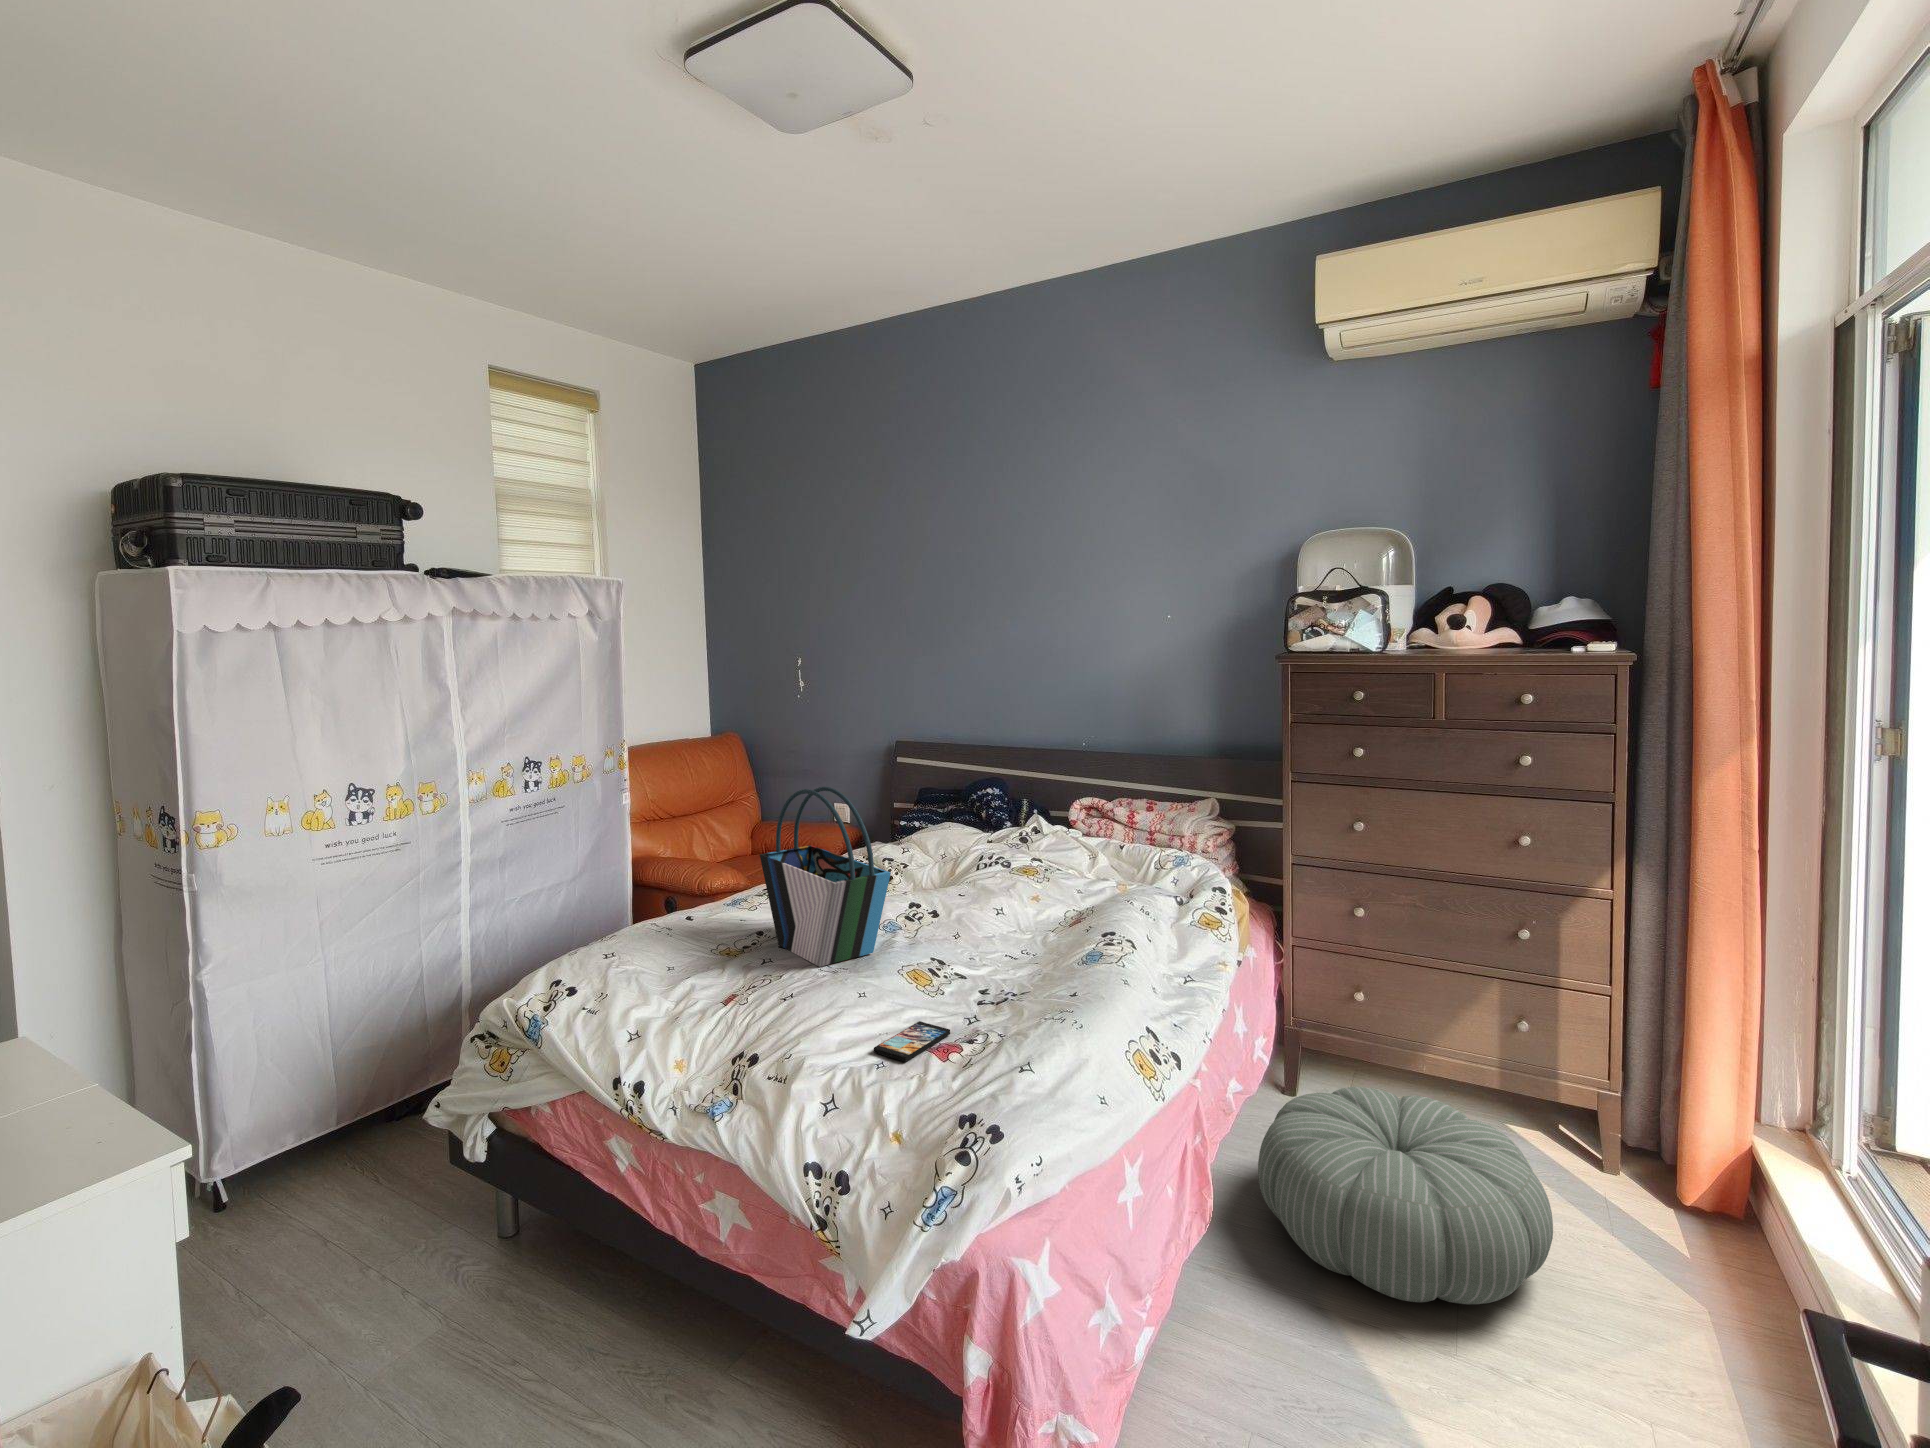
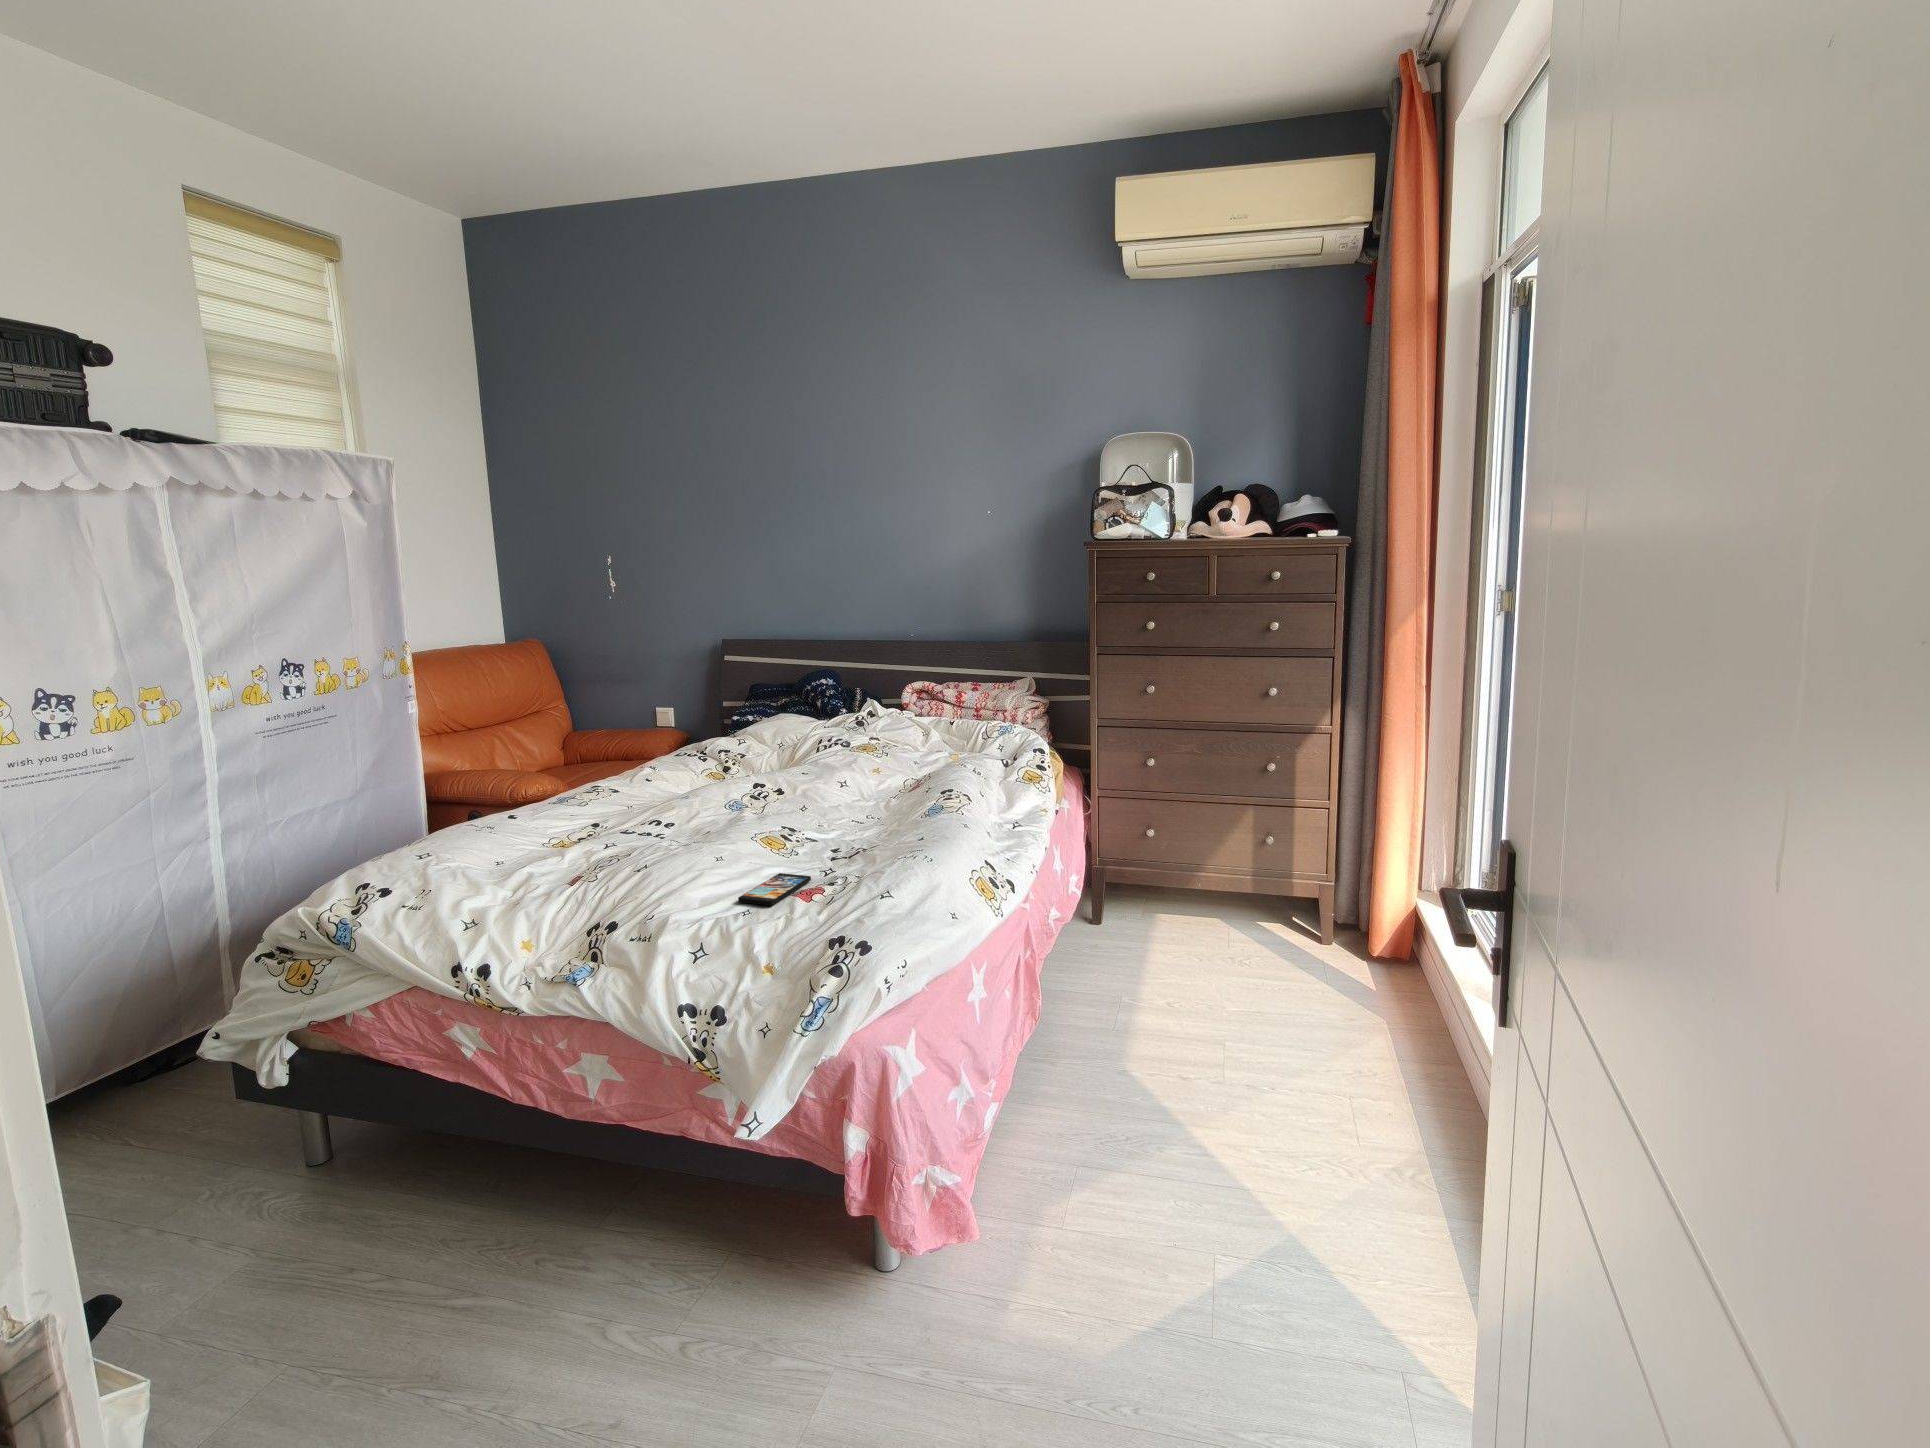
tote bag: present [760,787,891,967] -> none [592,665,738,842]
pouf: present [1258,1087,1553,1304] -> none [1077,904,1297,1059]

